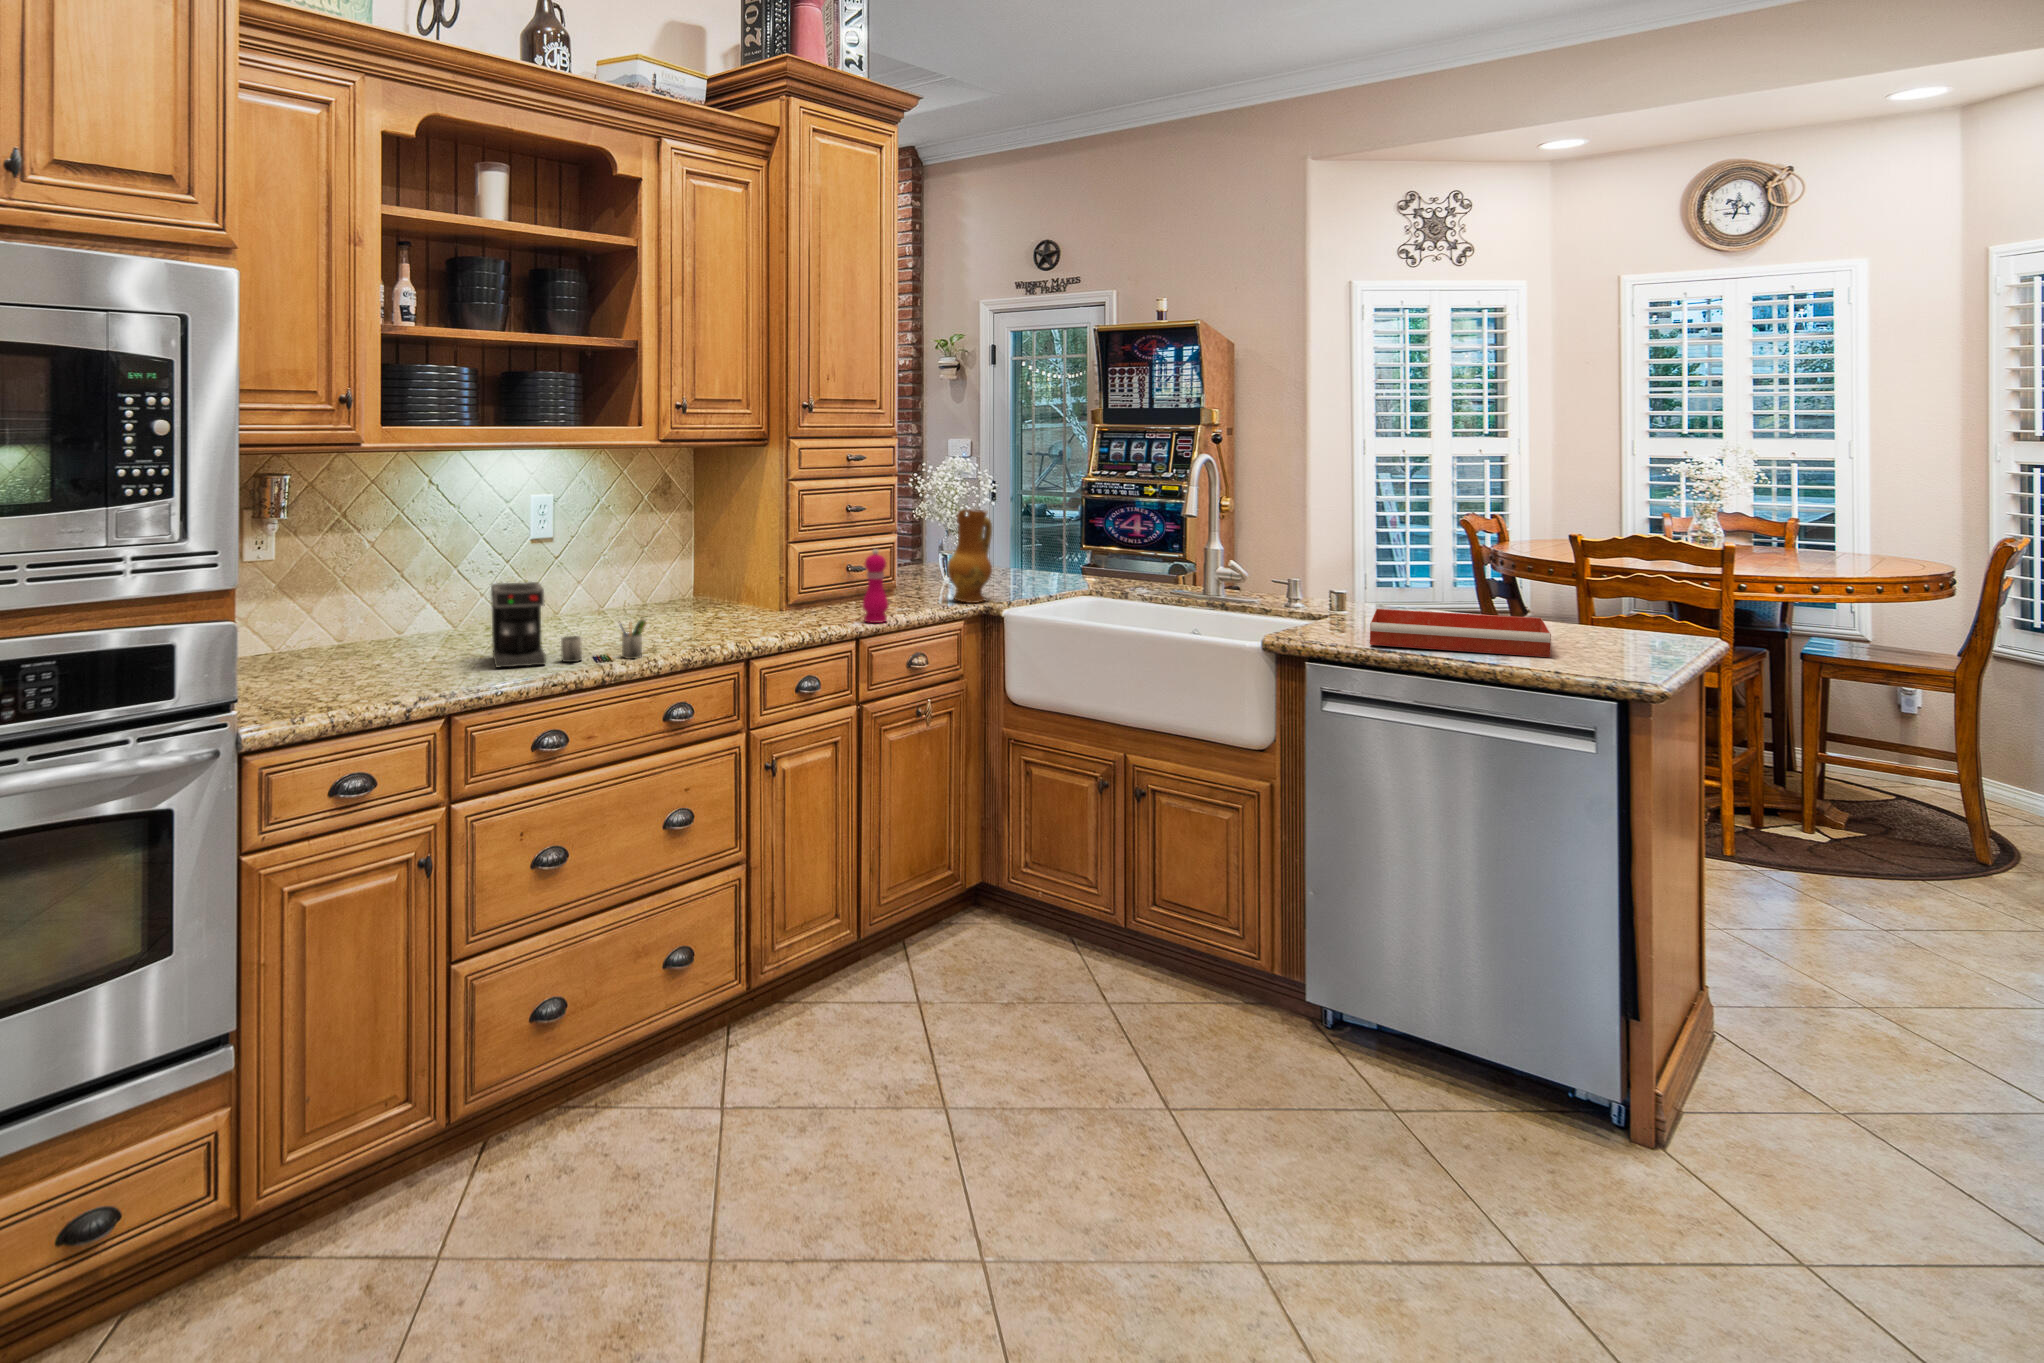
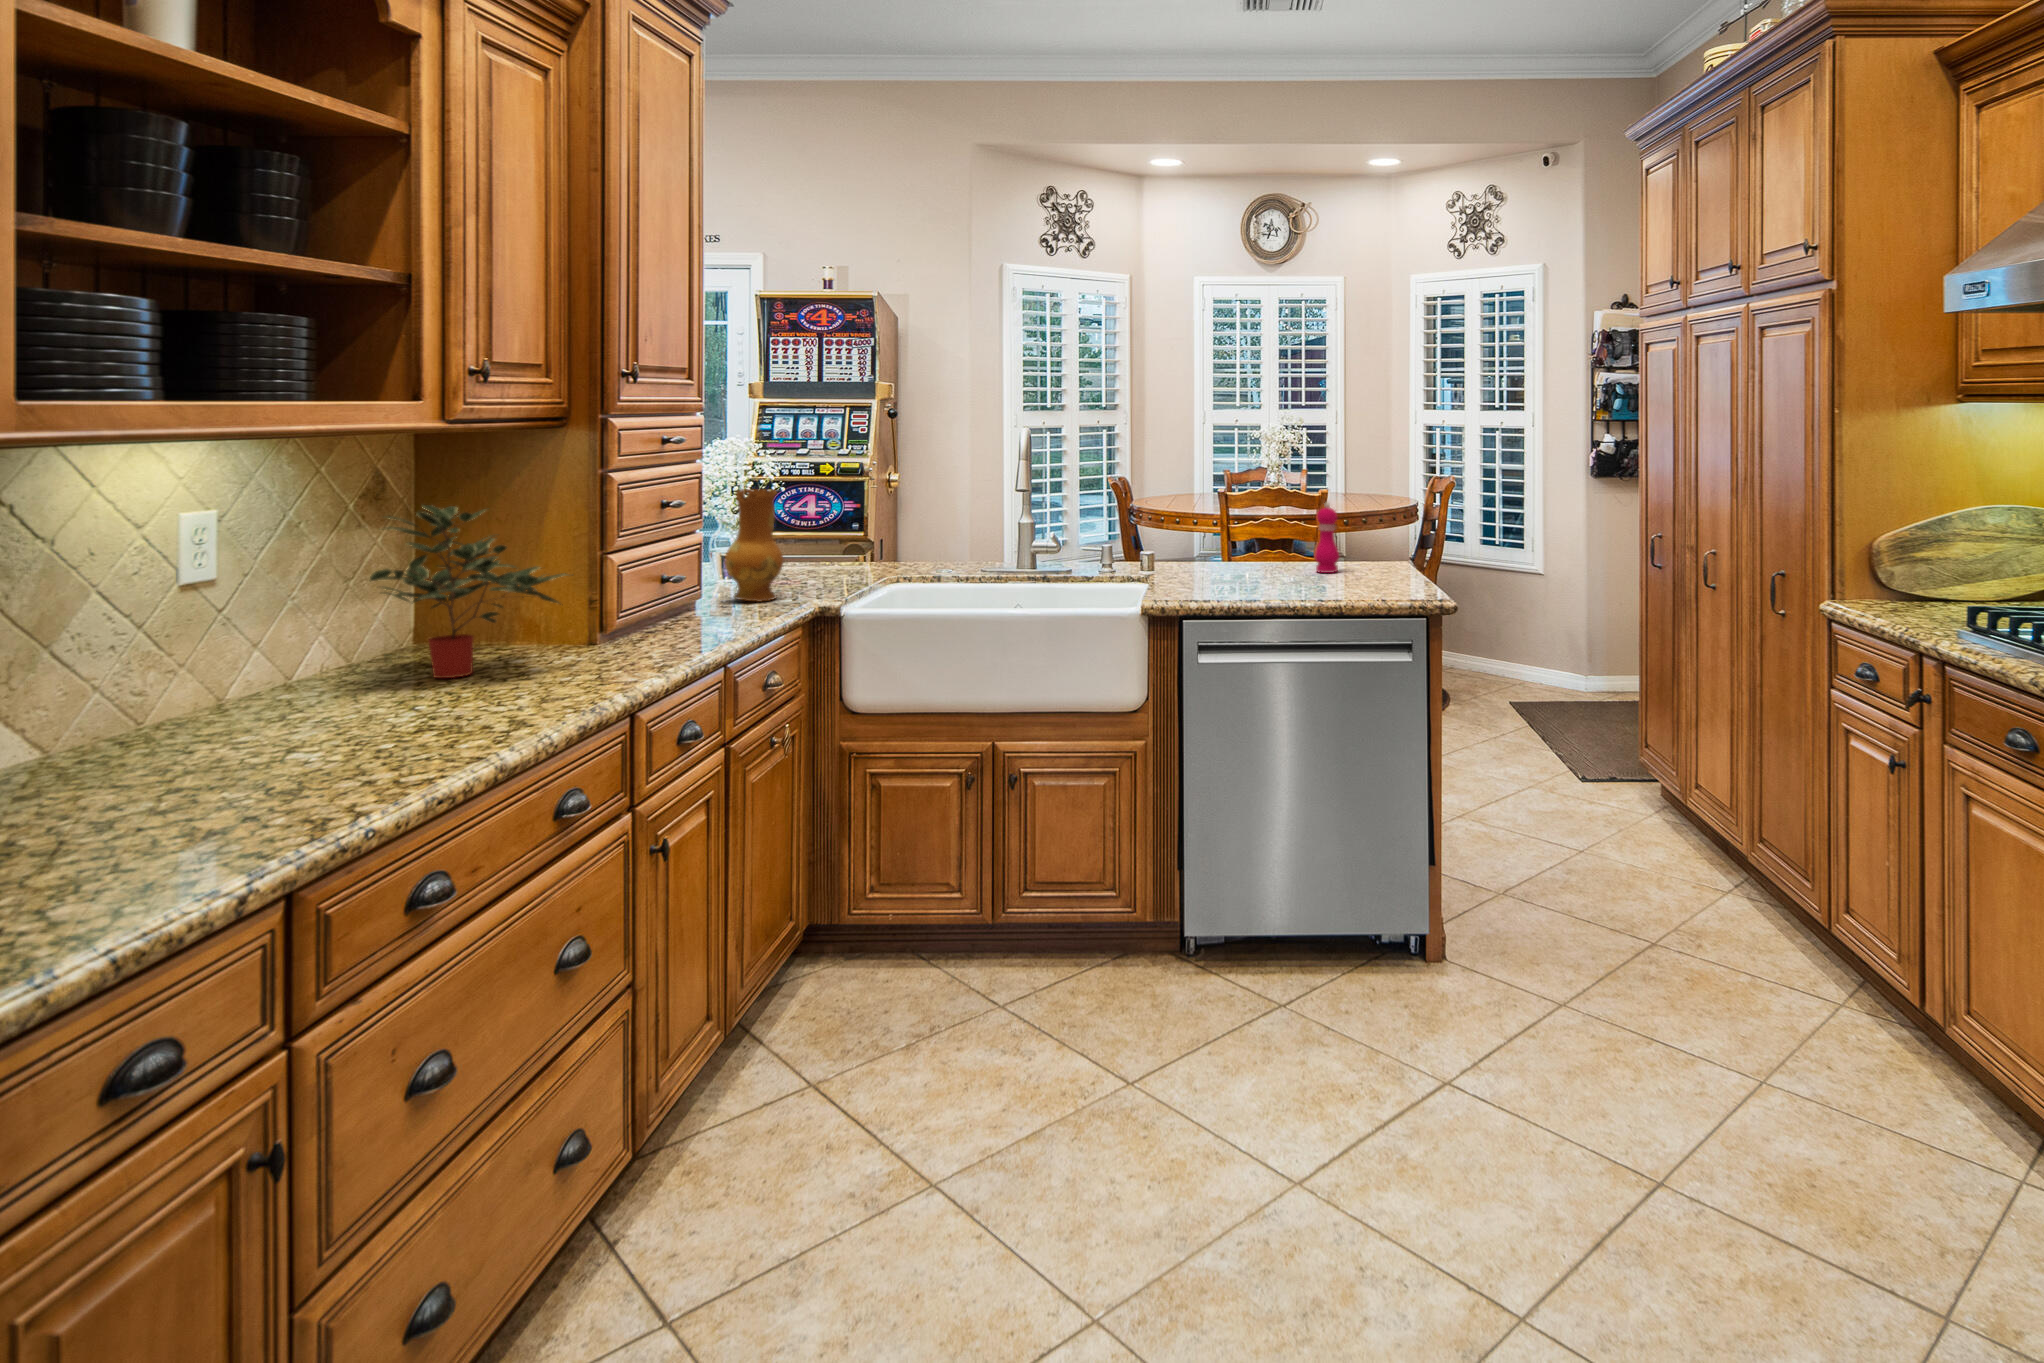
potted plant: none [667,515,784,634] -> present [370,505,567,678]
pepper mill: present [862,549,889,623] -> present [1315,503,1339,573]
coffee maker: present [491,582,646,667] -> none [50,626,399,782]
tray: present [1370,609,1551,657] -> none [1197,563,1354,598]

